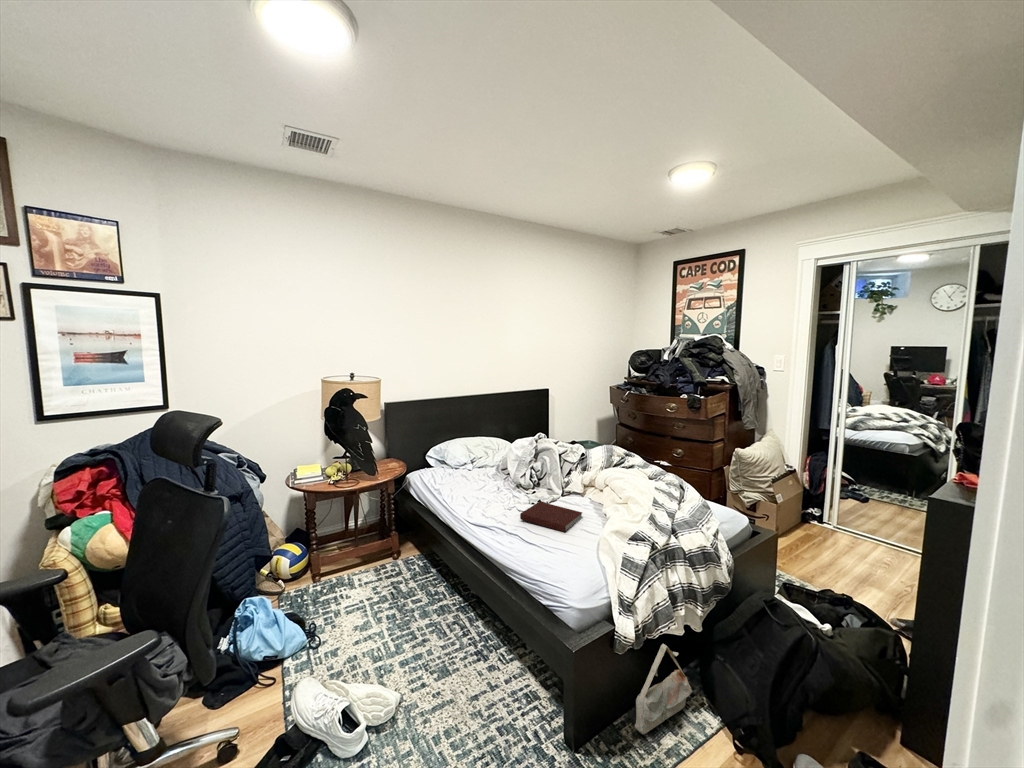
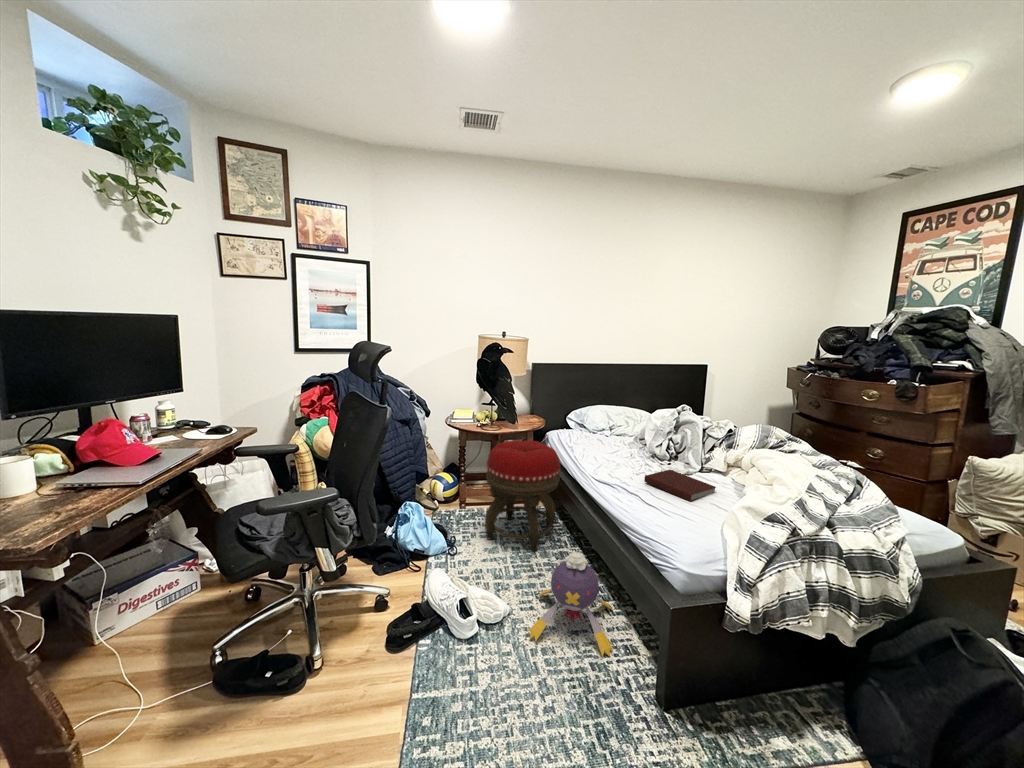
footstool: none [347,492,432,616] -> present [485,440,560,551]
plush toy: none [425,611,516,726] -> present [528,552,613,656]
bag: present [635,644,693,734] -> none [741,640,828,729]

